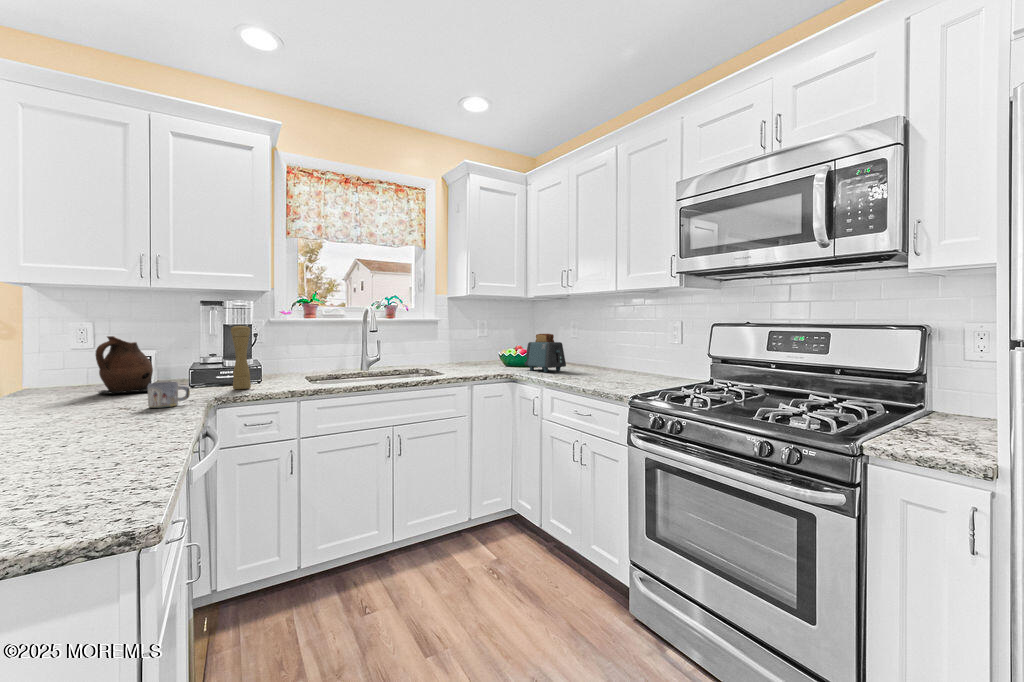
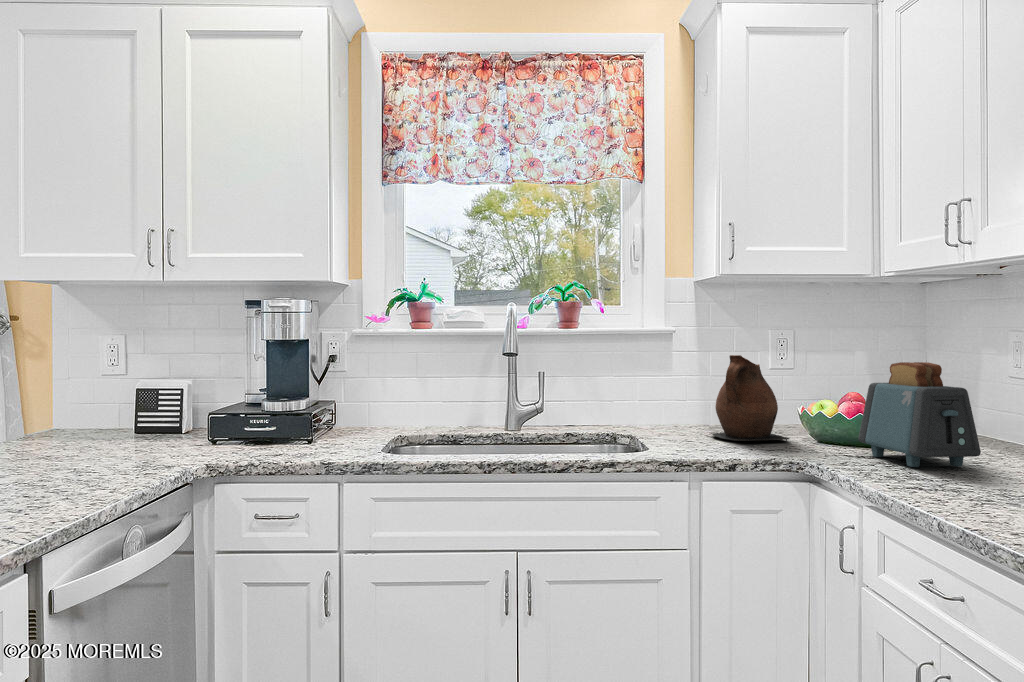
pepper mill: present [231,325,251,389] -> none [243,342,273,455]
ceramic pitcher: present [95,336,153,394] -> present [711,355,790,441]
mug: present [148,382,190,408] -> none [67,441,128,486]

